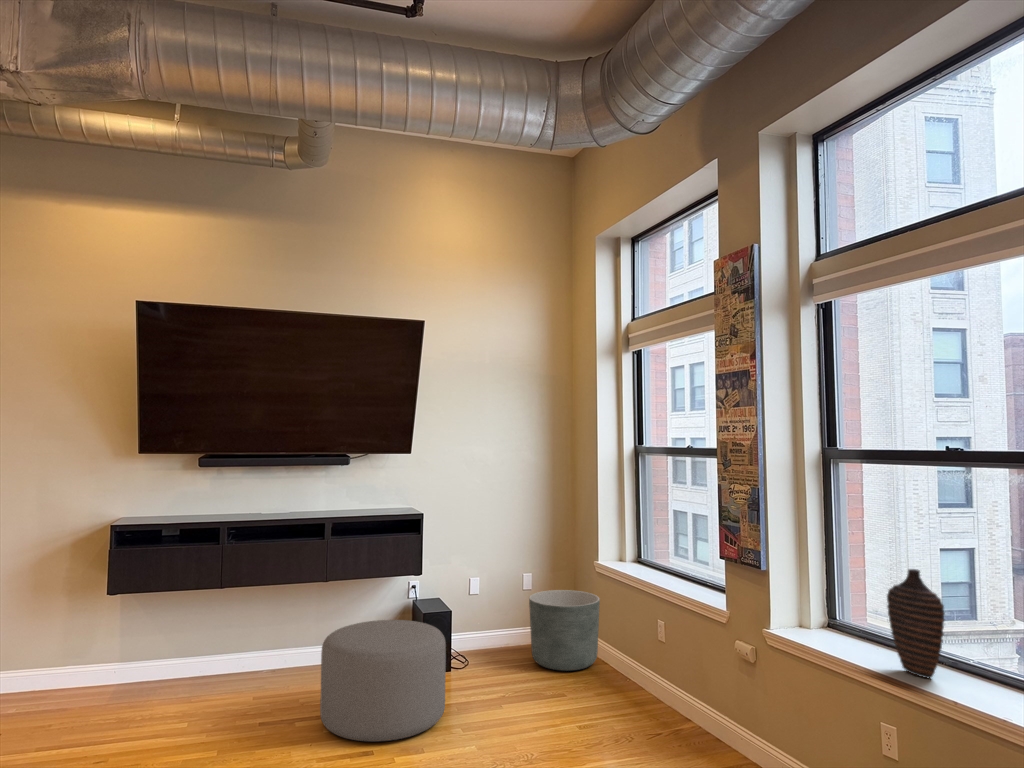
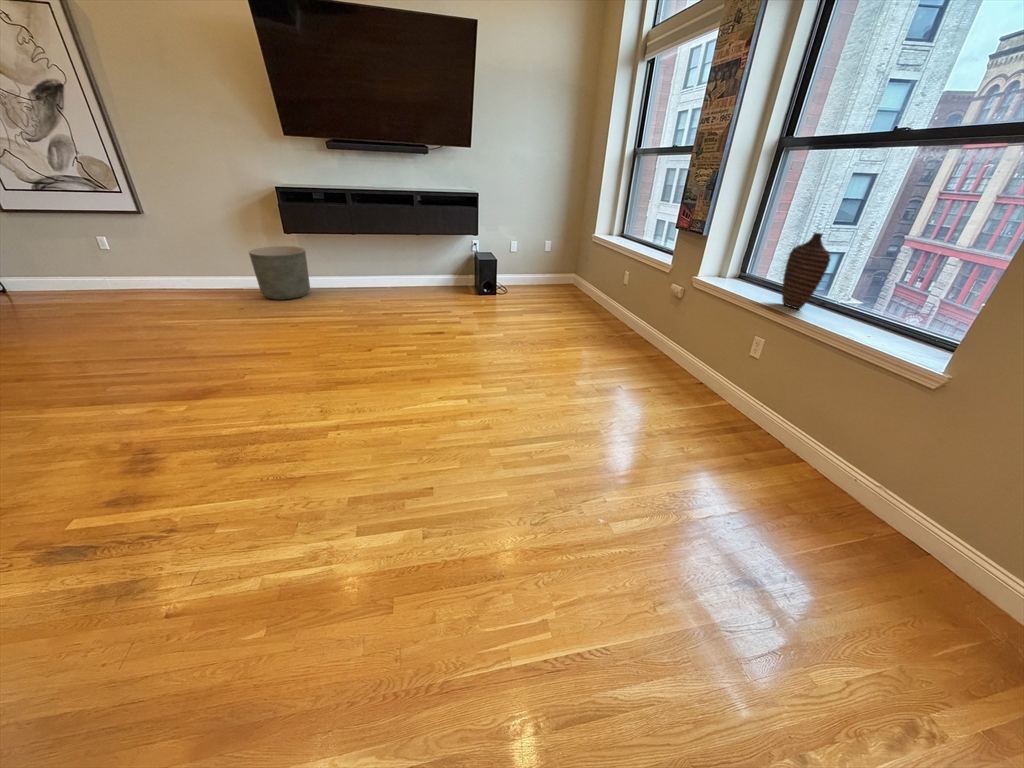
planter: present [529,590,600,671] -> present [249,246,310,299]
ottoman: present [320,620,446,741] -> none [412,260,488,327]

